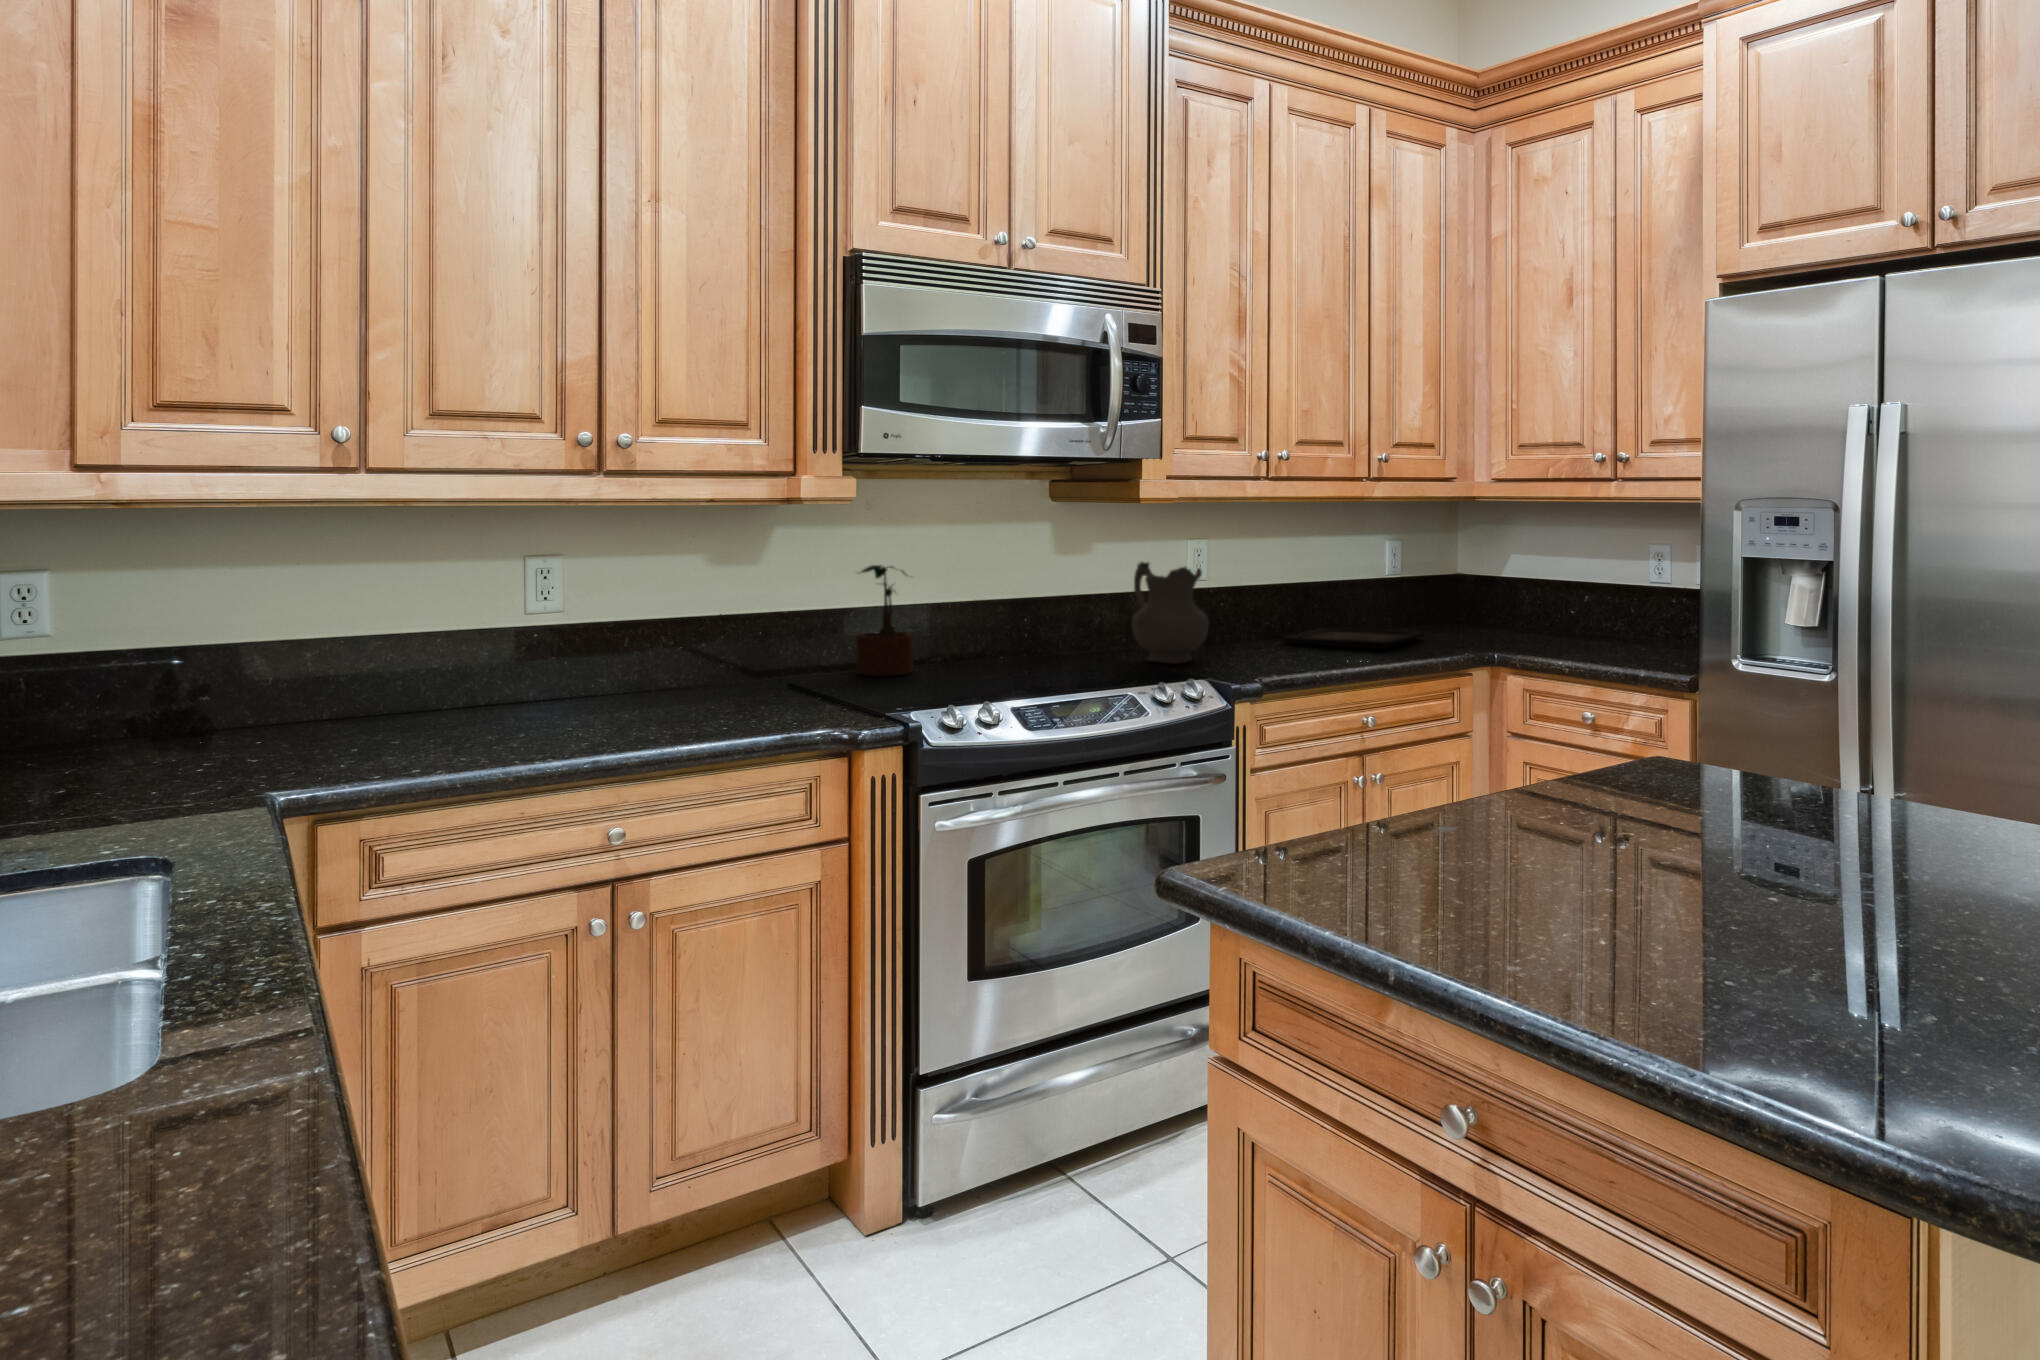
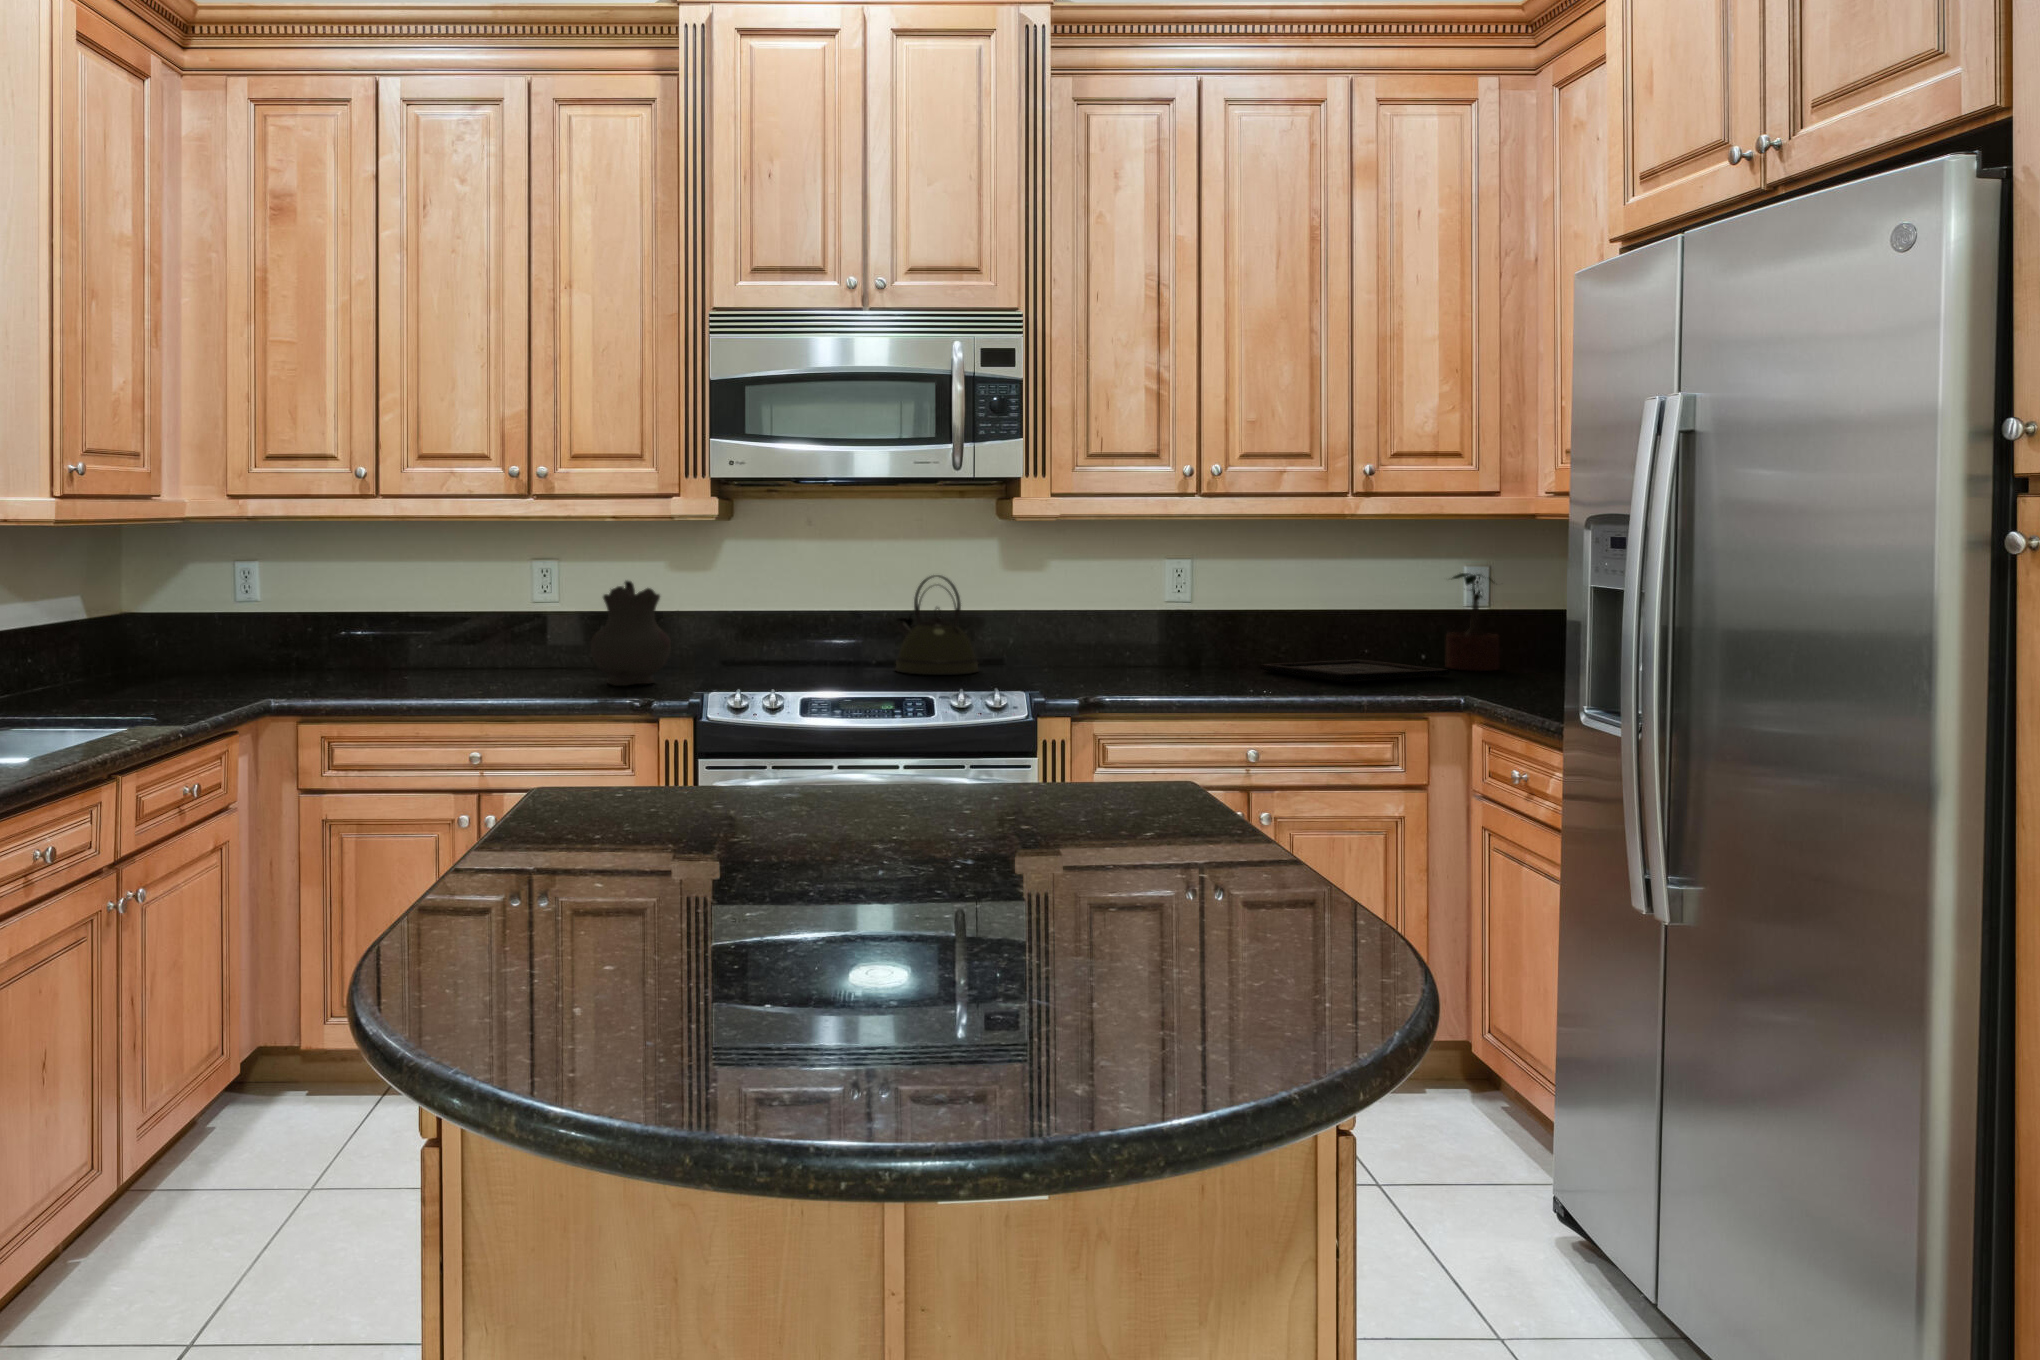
ceramic pitcher: present [1132,562,1209,664] -> present [591,581,671,686]
kettle: none [966,564,1068,672] -> present [895,575,979,675]
potted plant: present [856,565,913,676] -> present [1446,573,1499,671]

